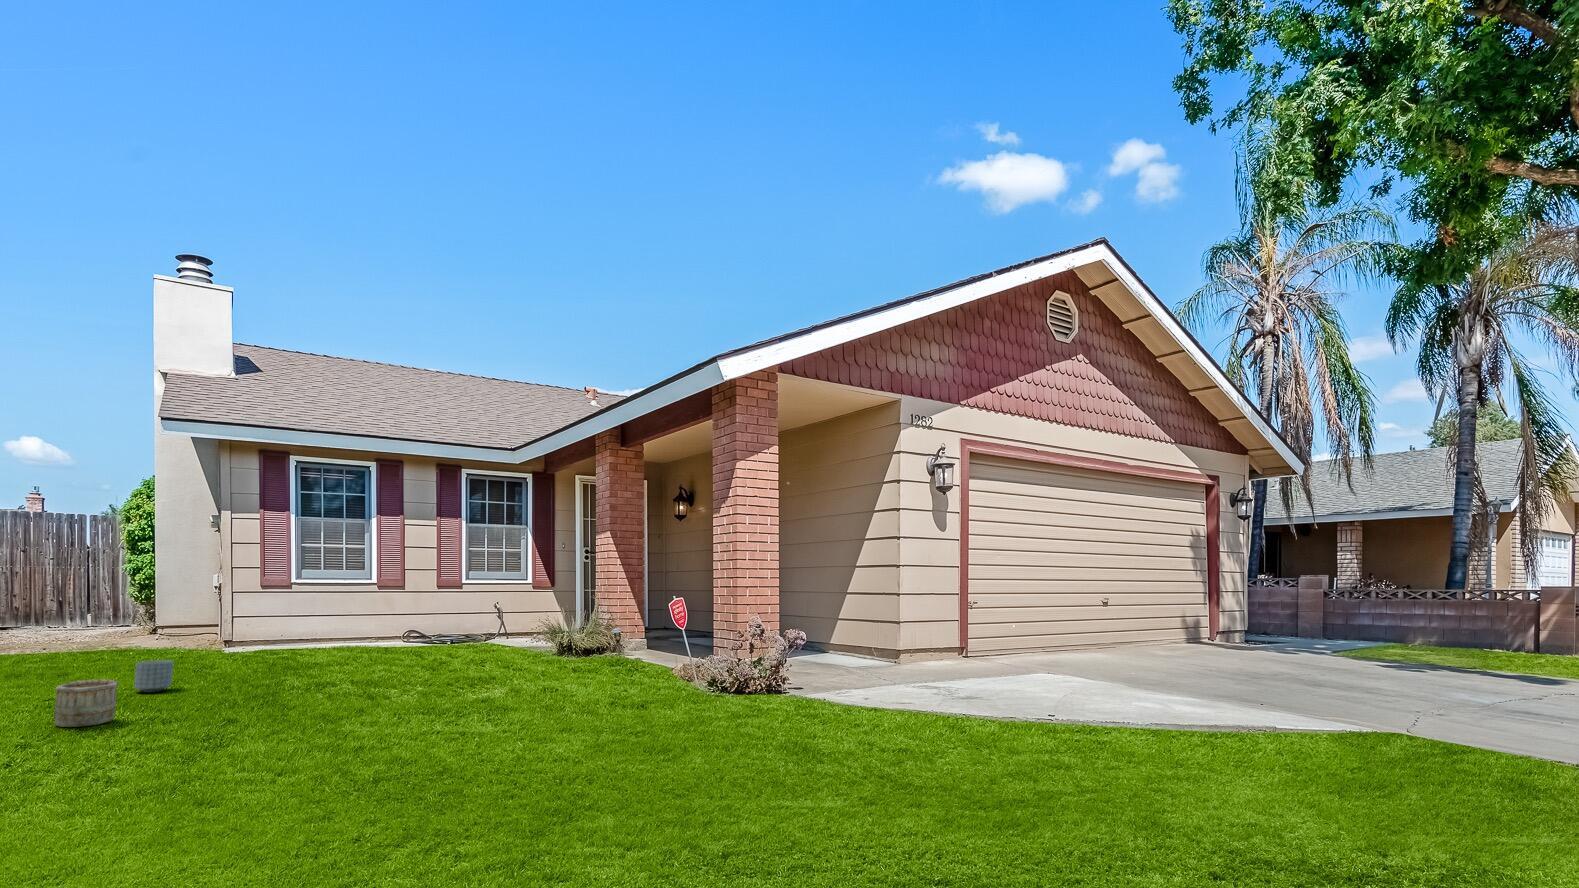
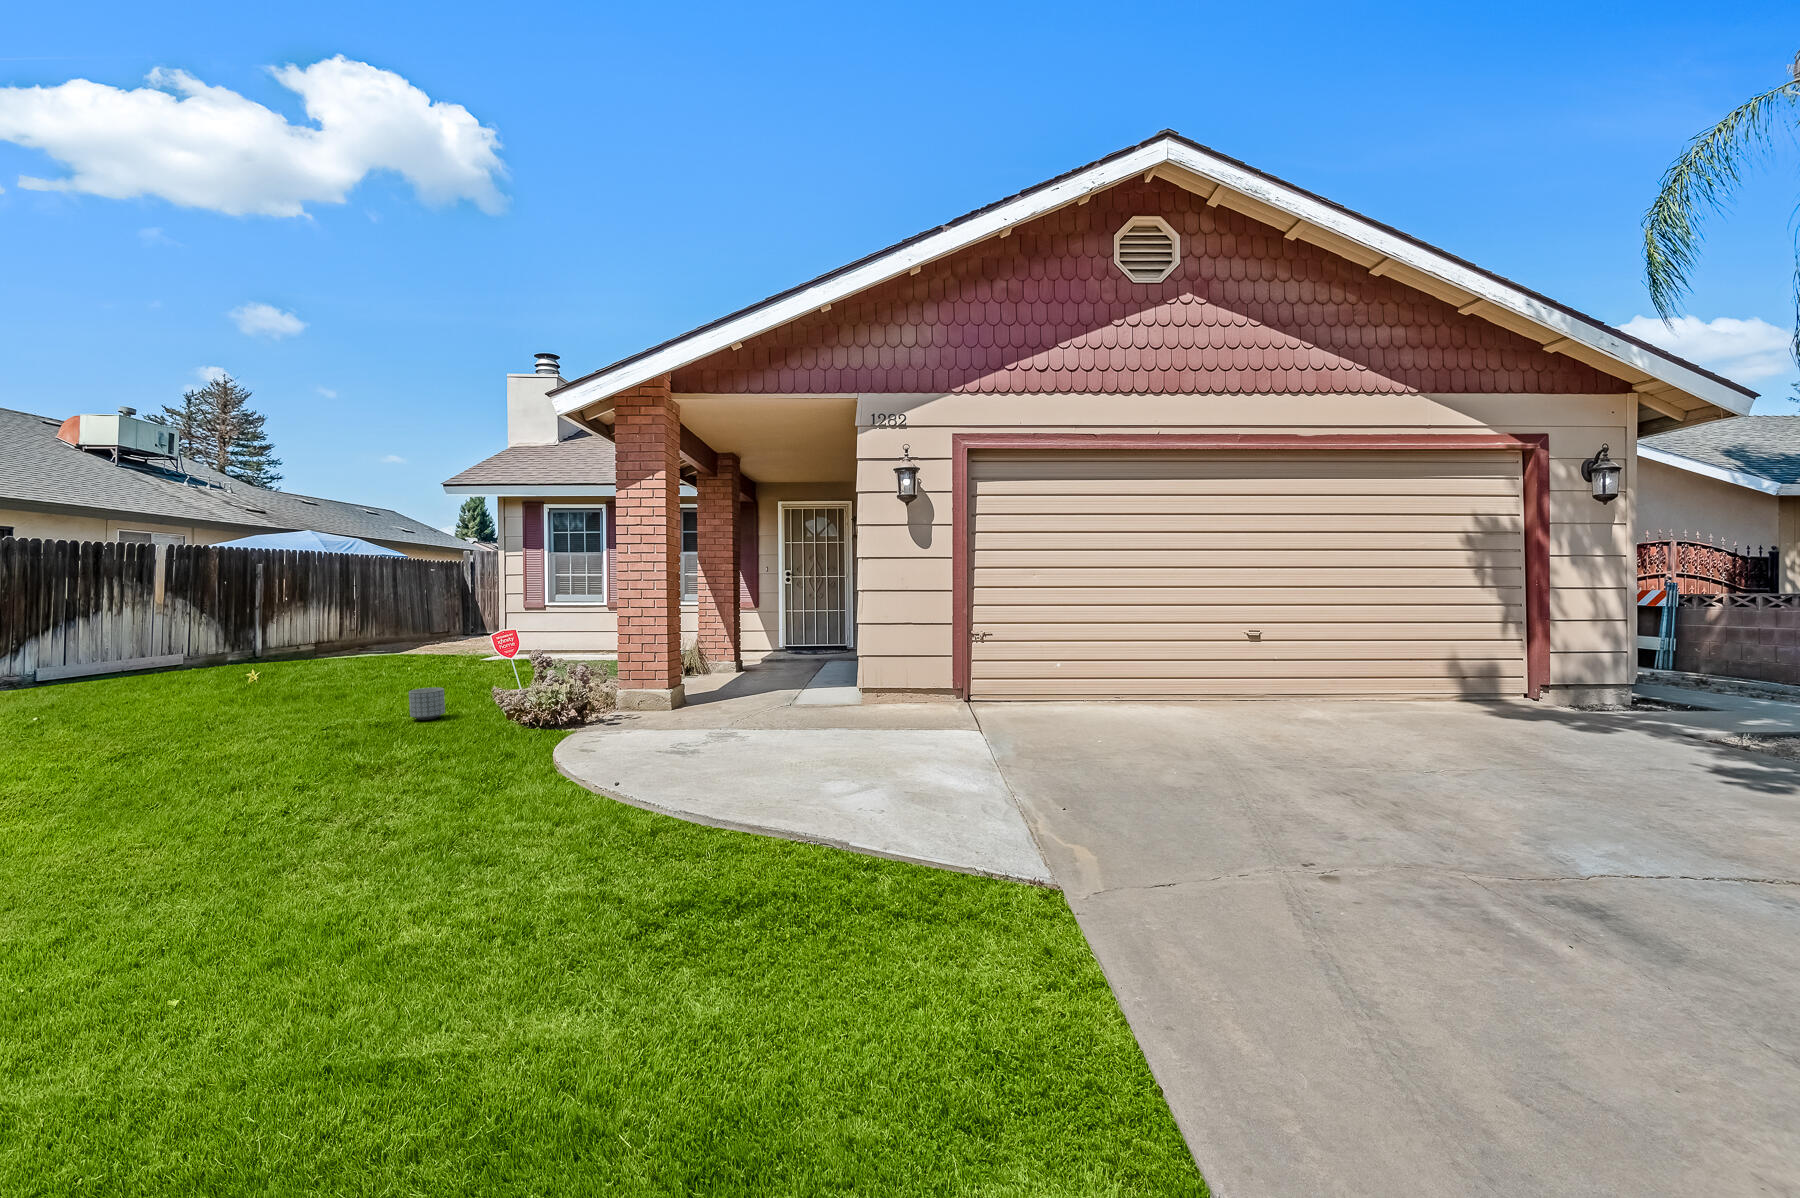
wooden bucket: present [55,679,119,727] -> none [328,714,391,763]

